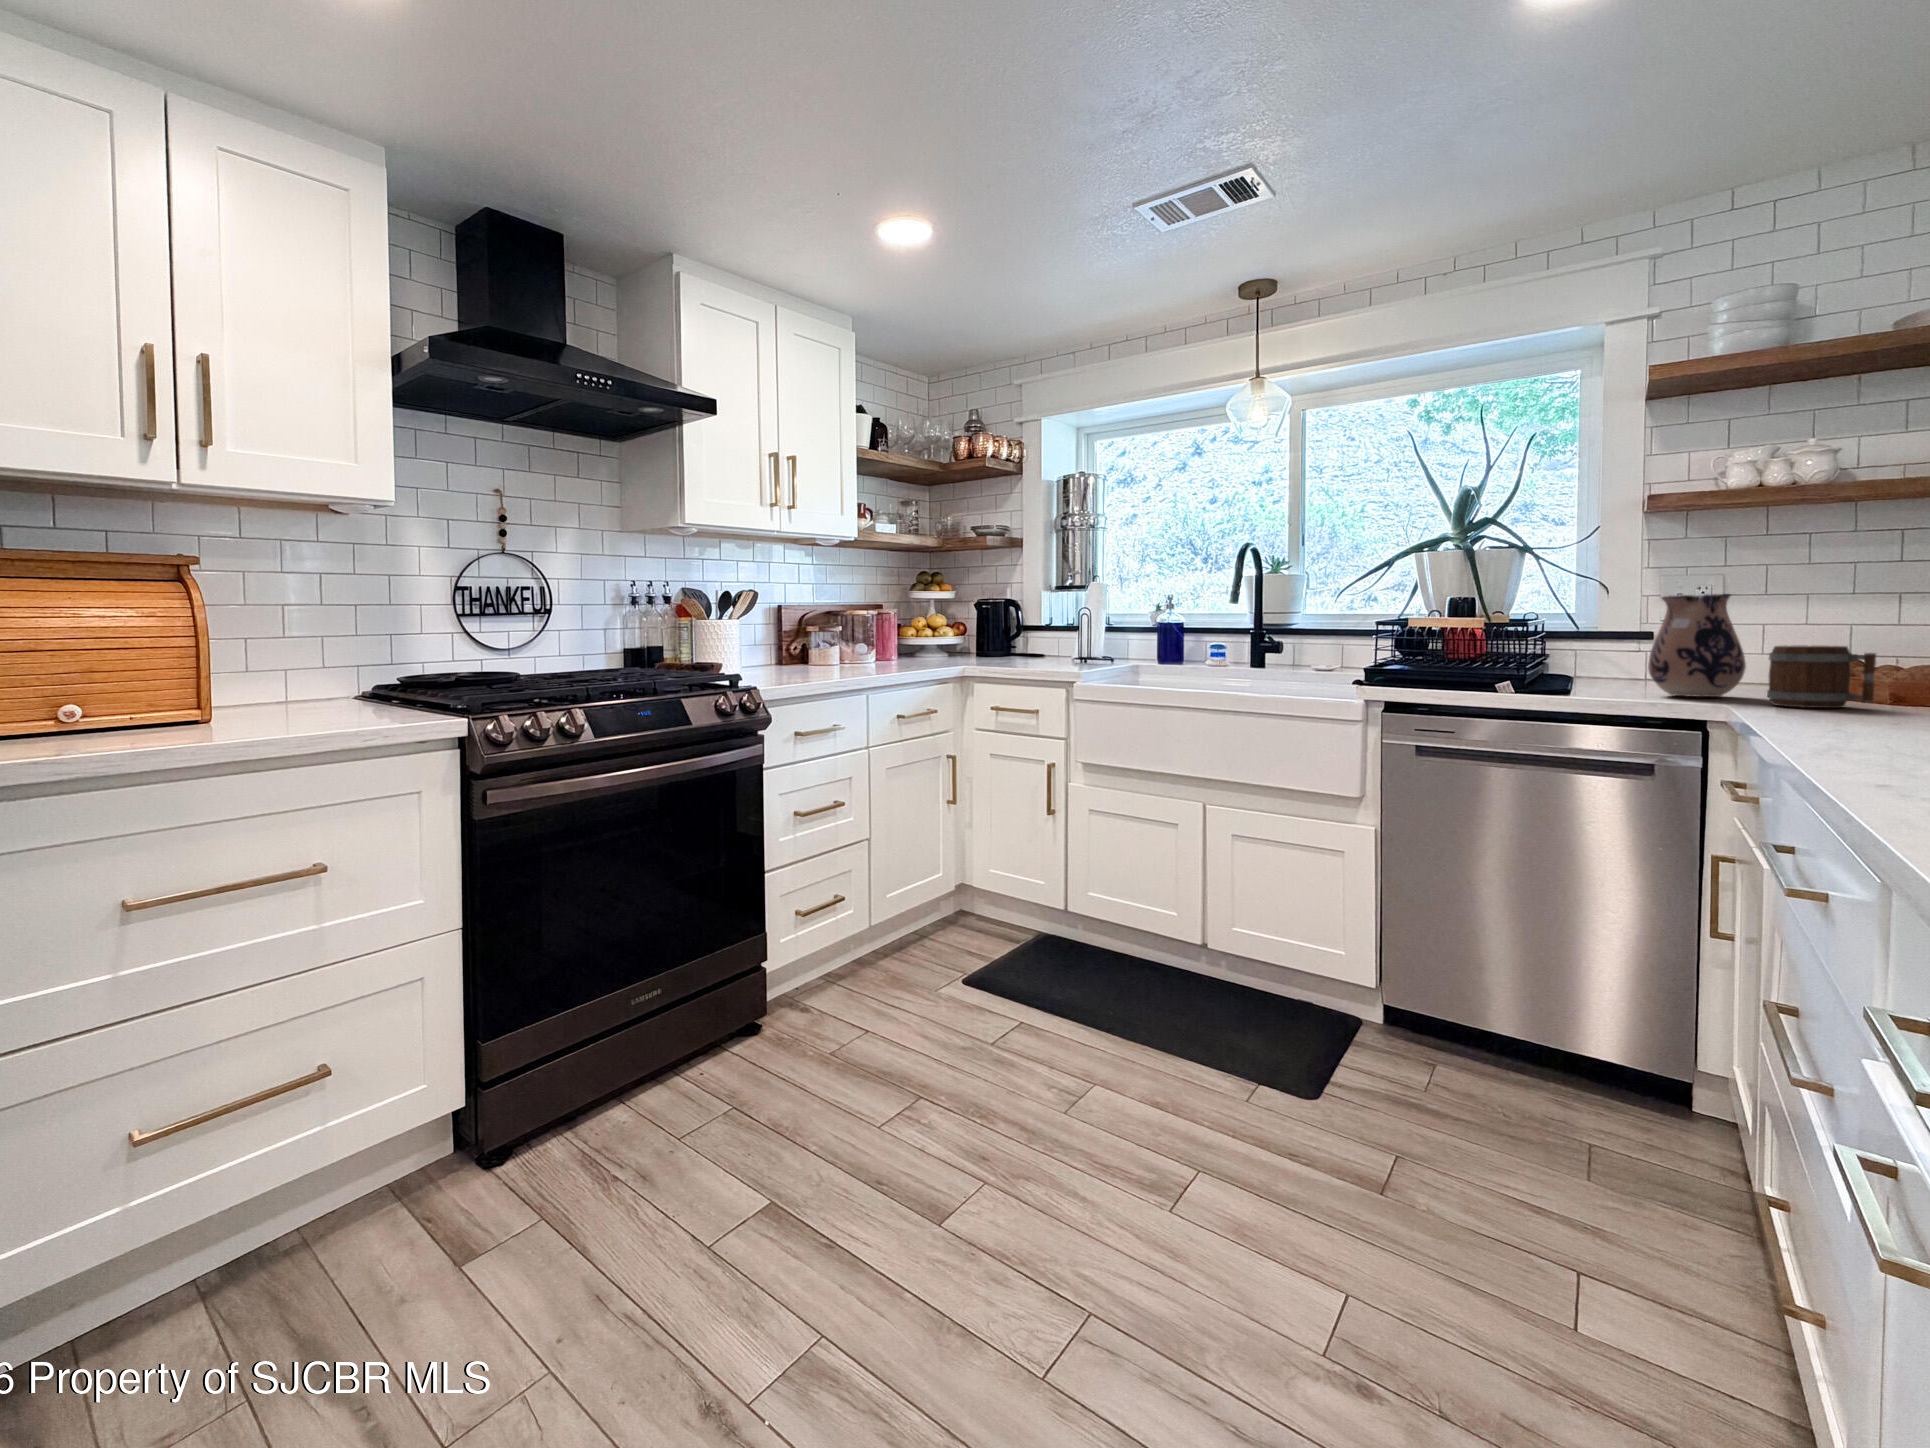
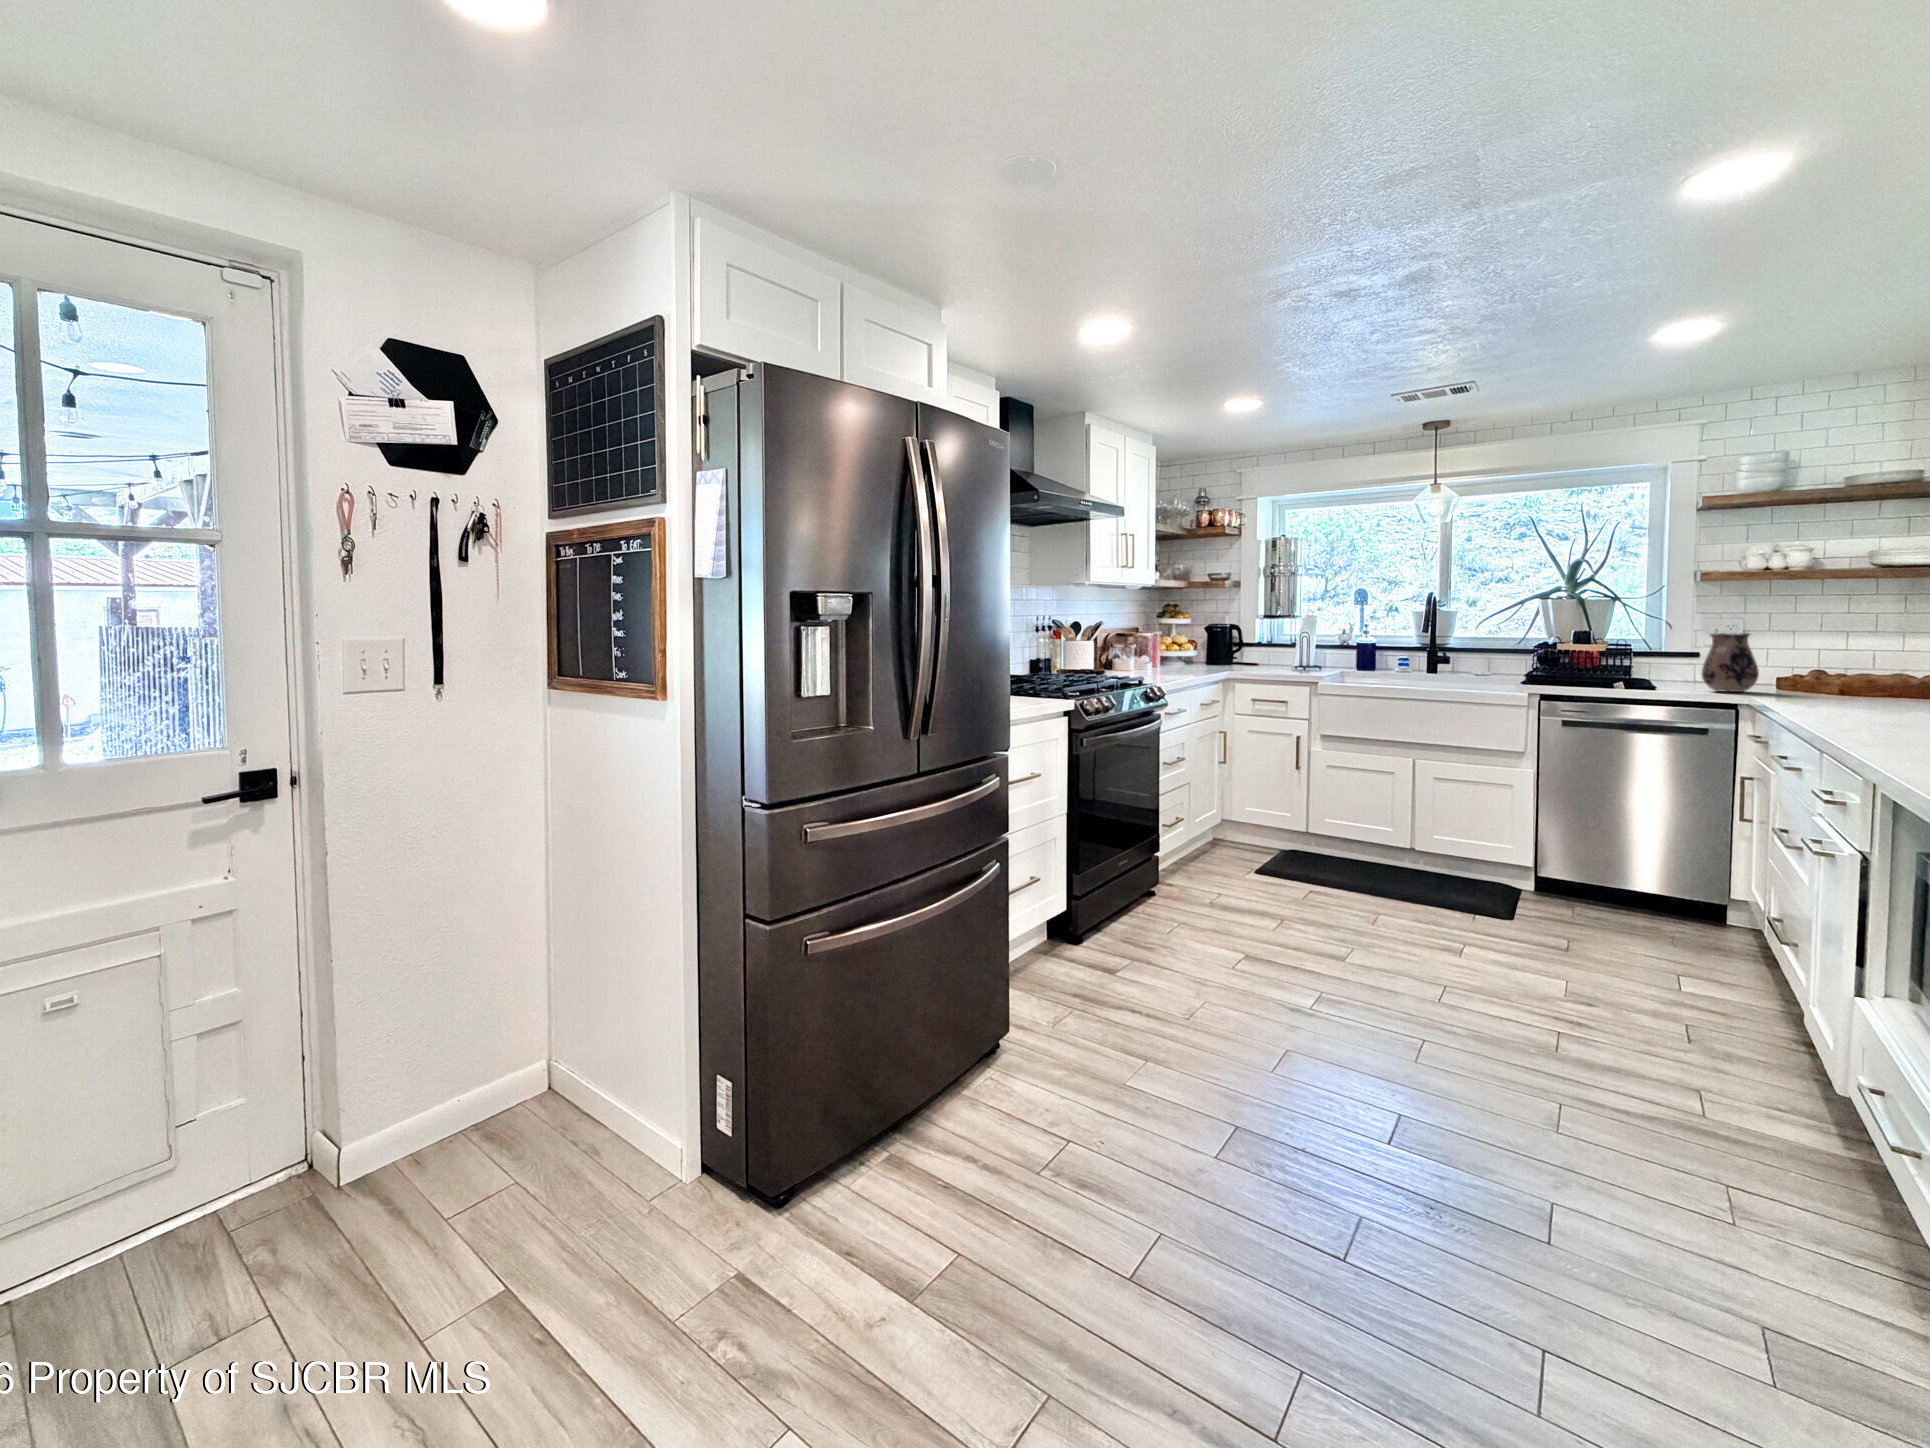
mug: present [1767,645,1876,708] -> none [1771,663,1830,697]

